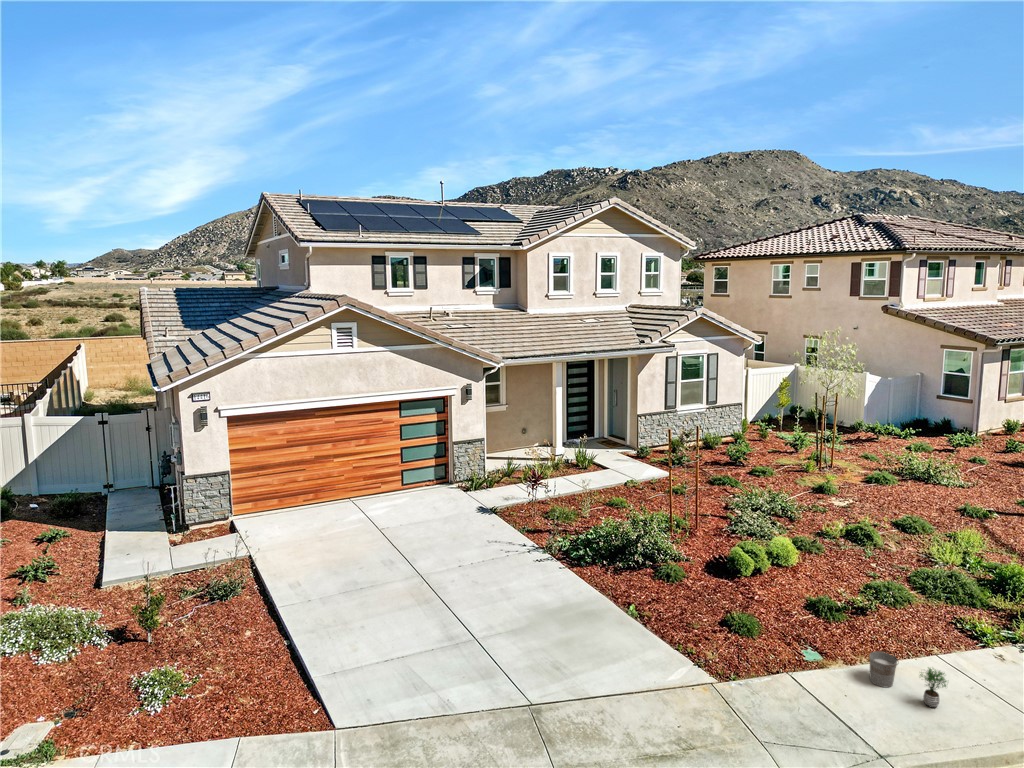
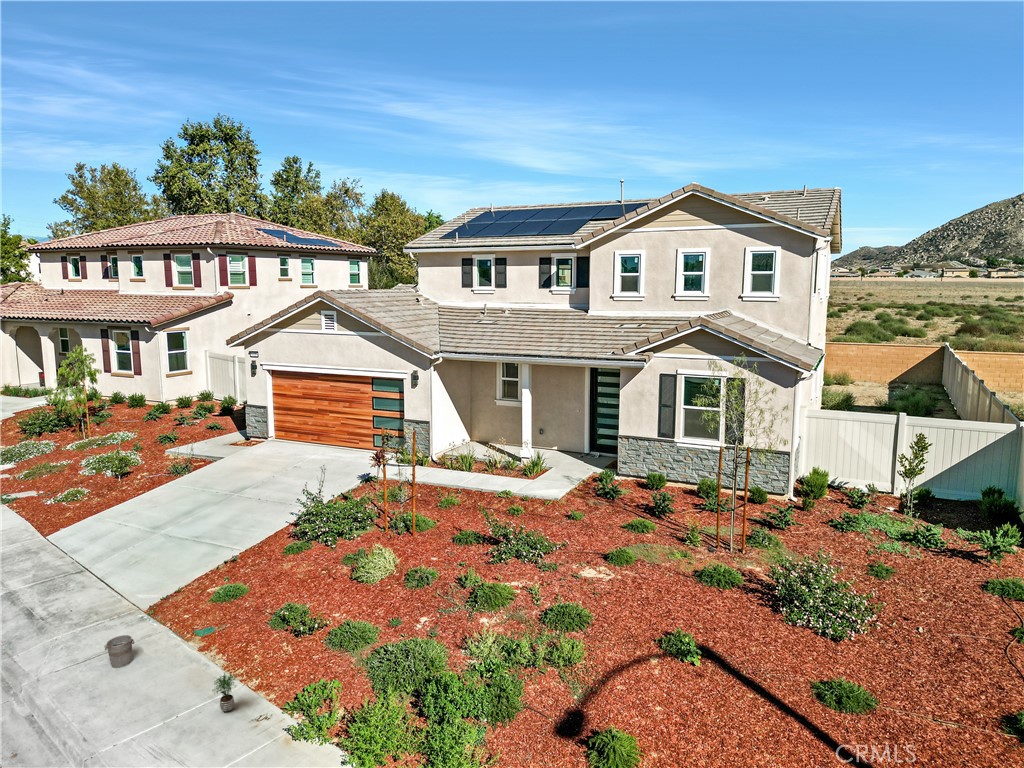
potted plant: present [920,668,947,708] -> present [212,673,236,713]

